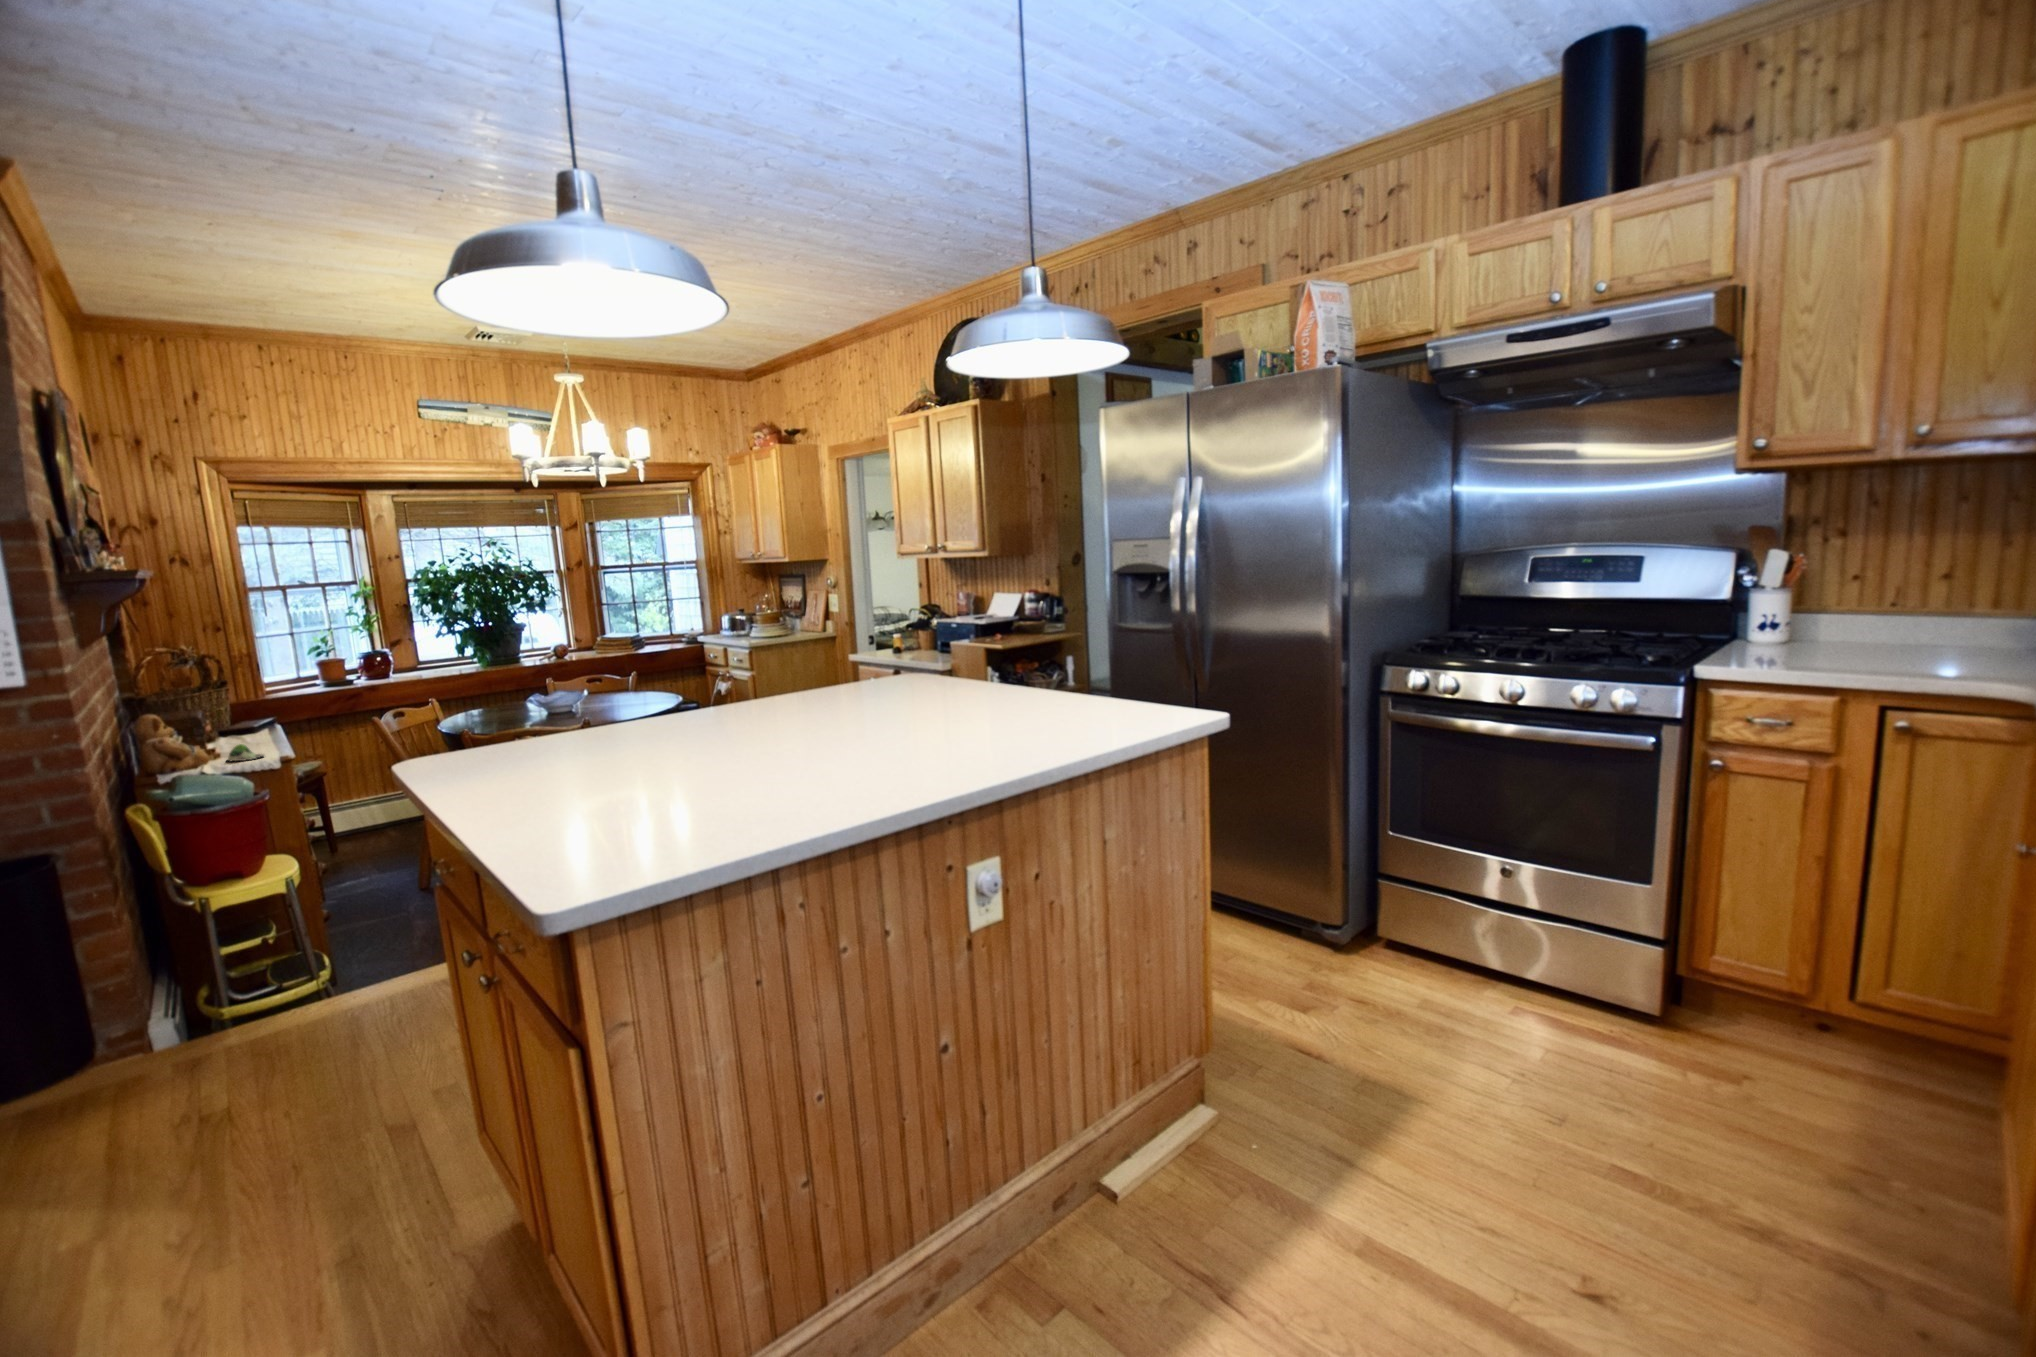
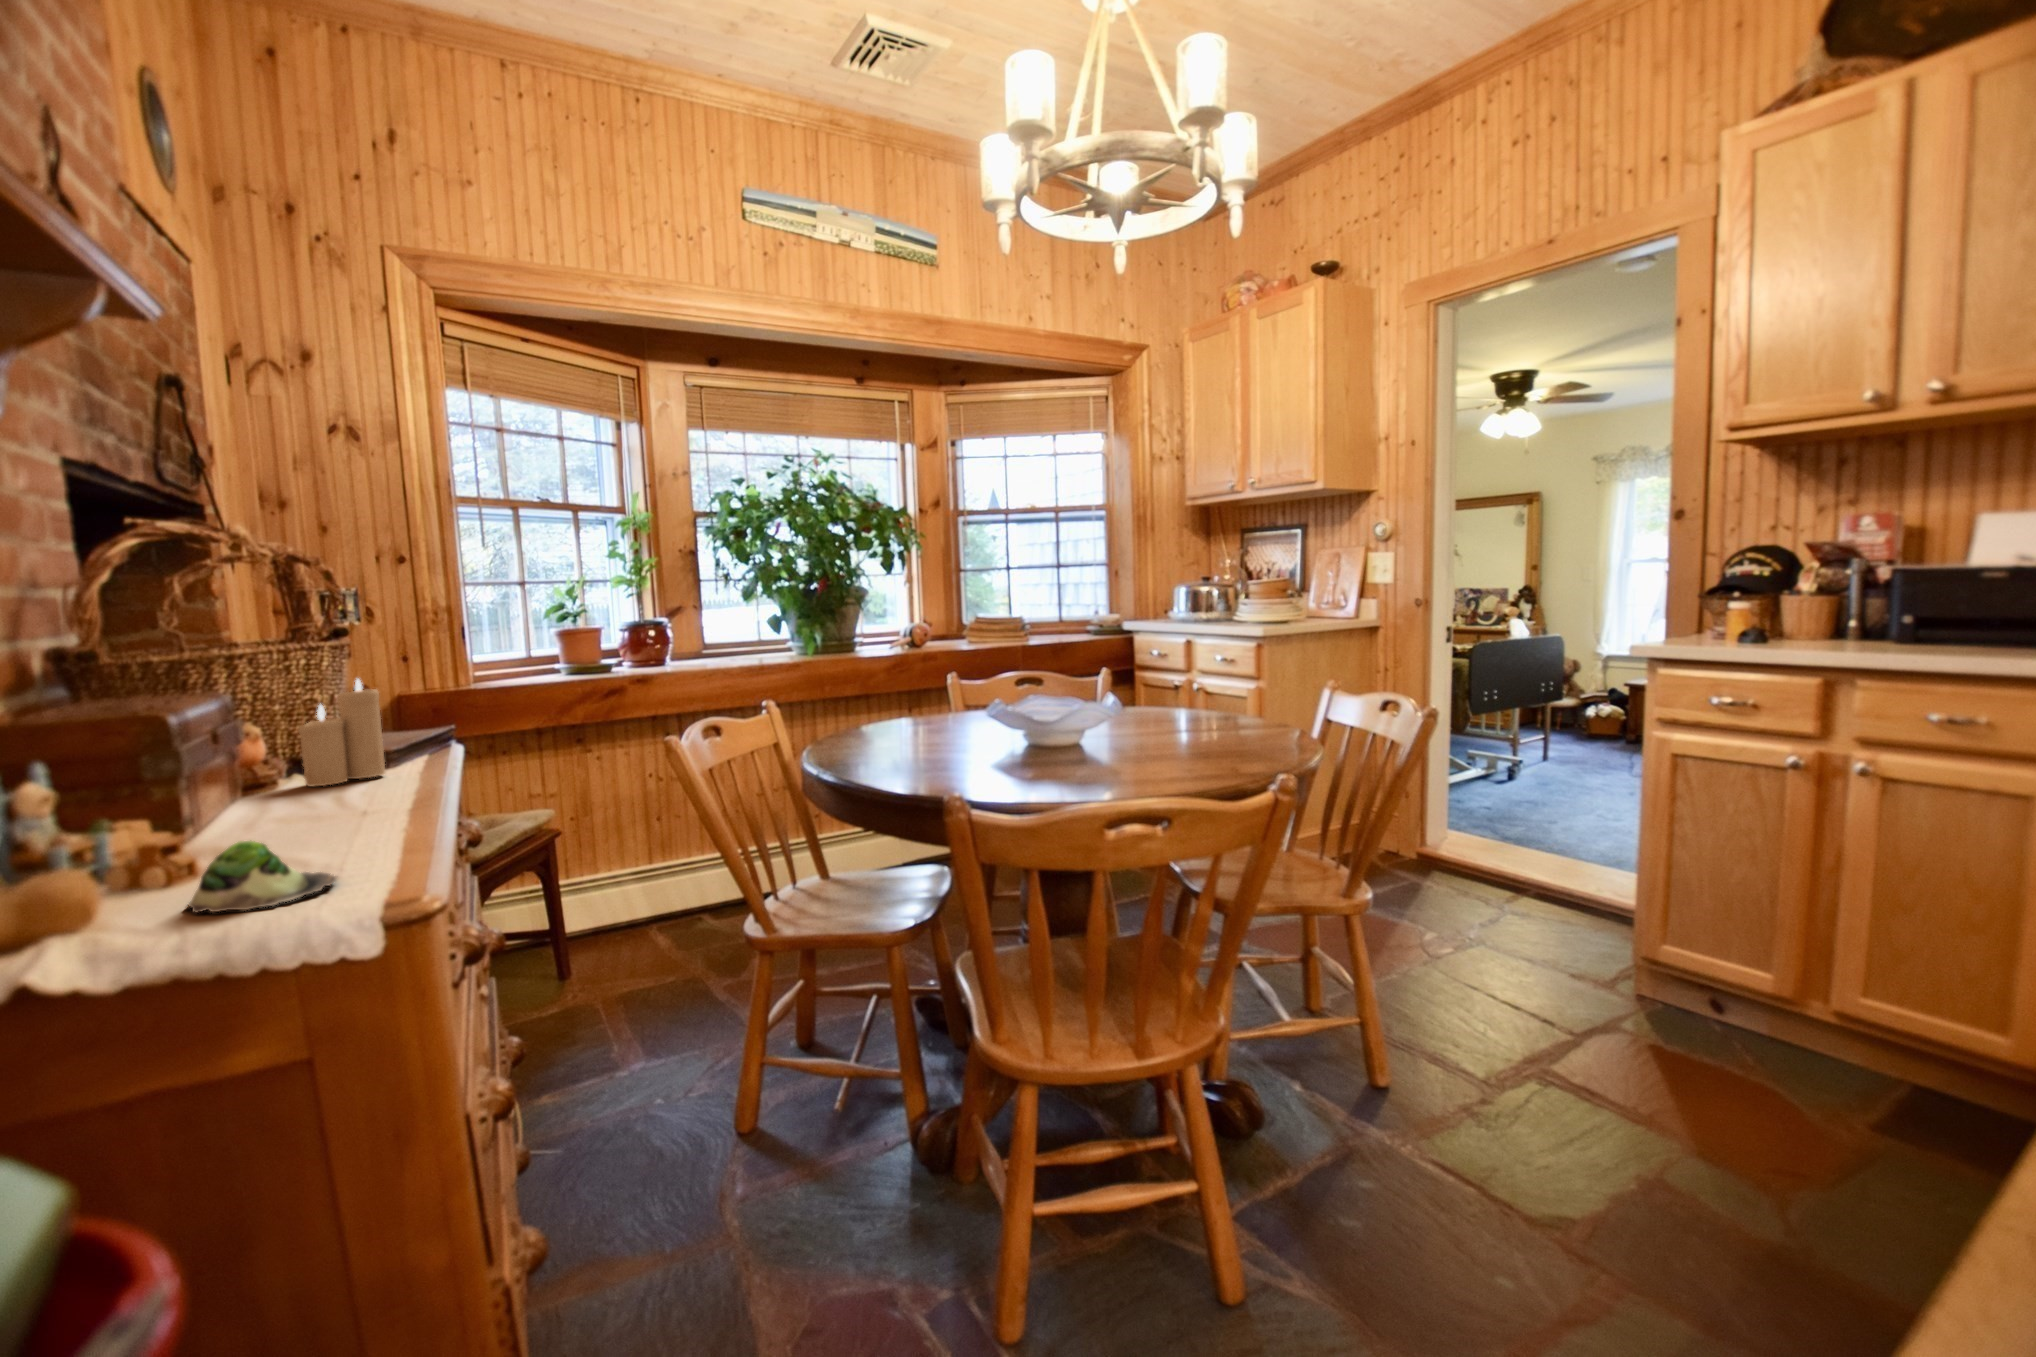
candle: none [218,698,253,739] -> present [298,679,385,787]

